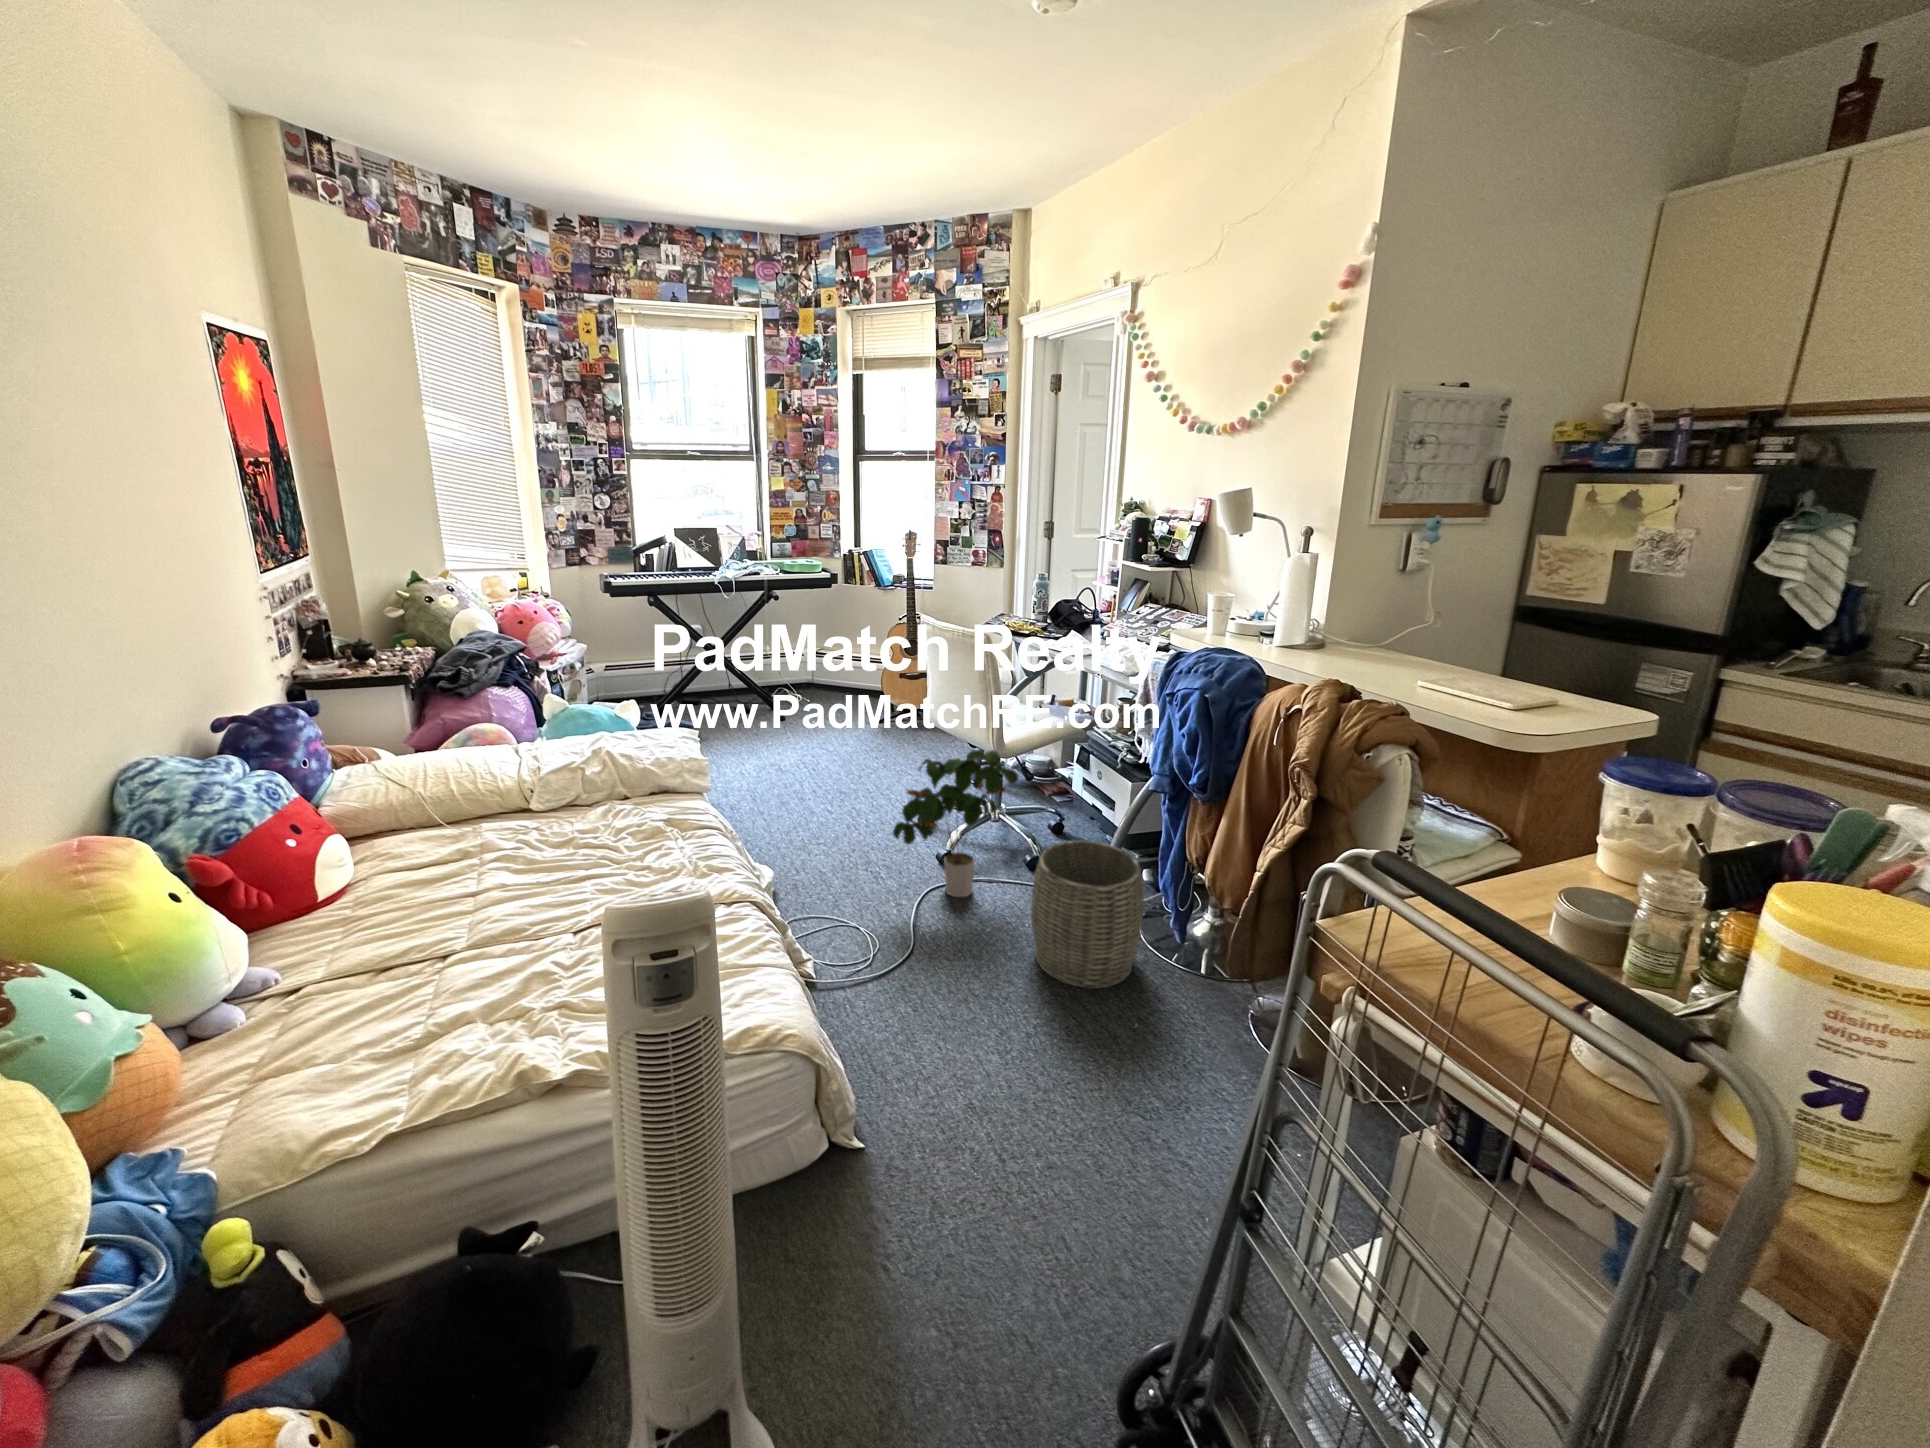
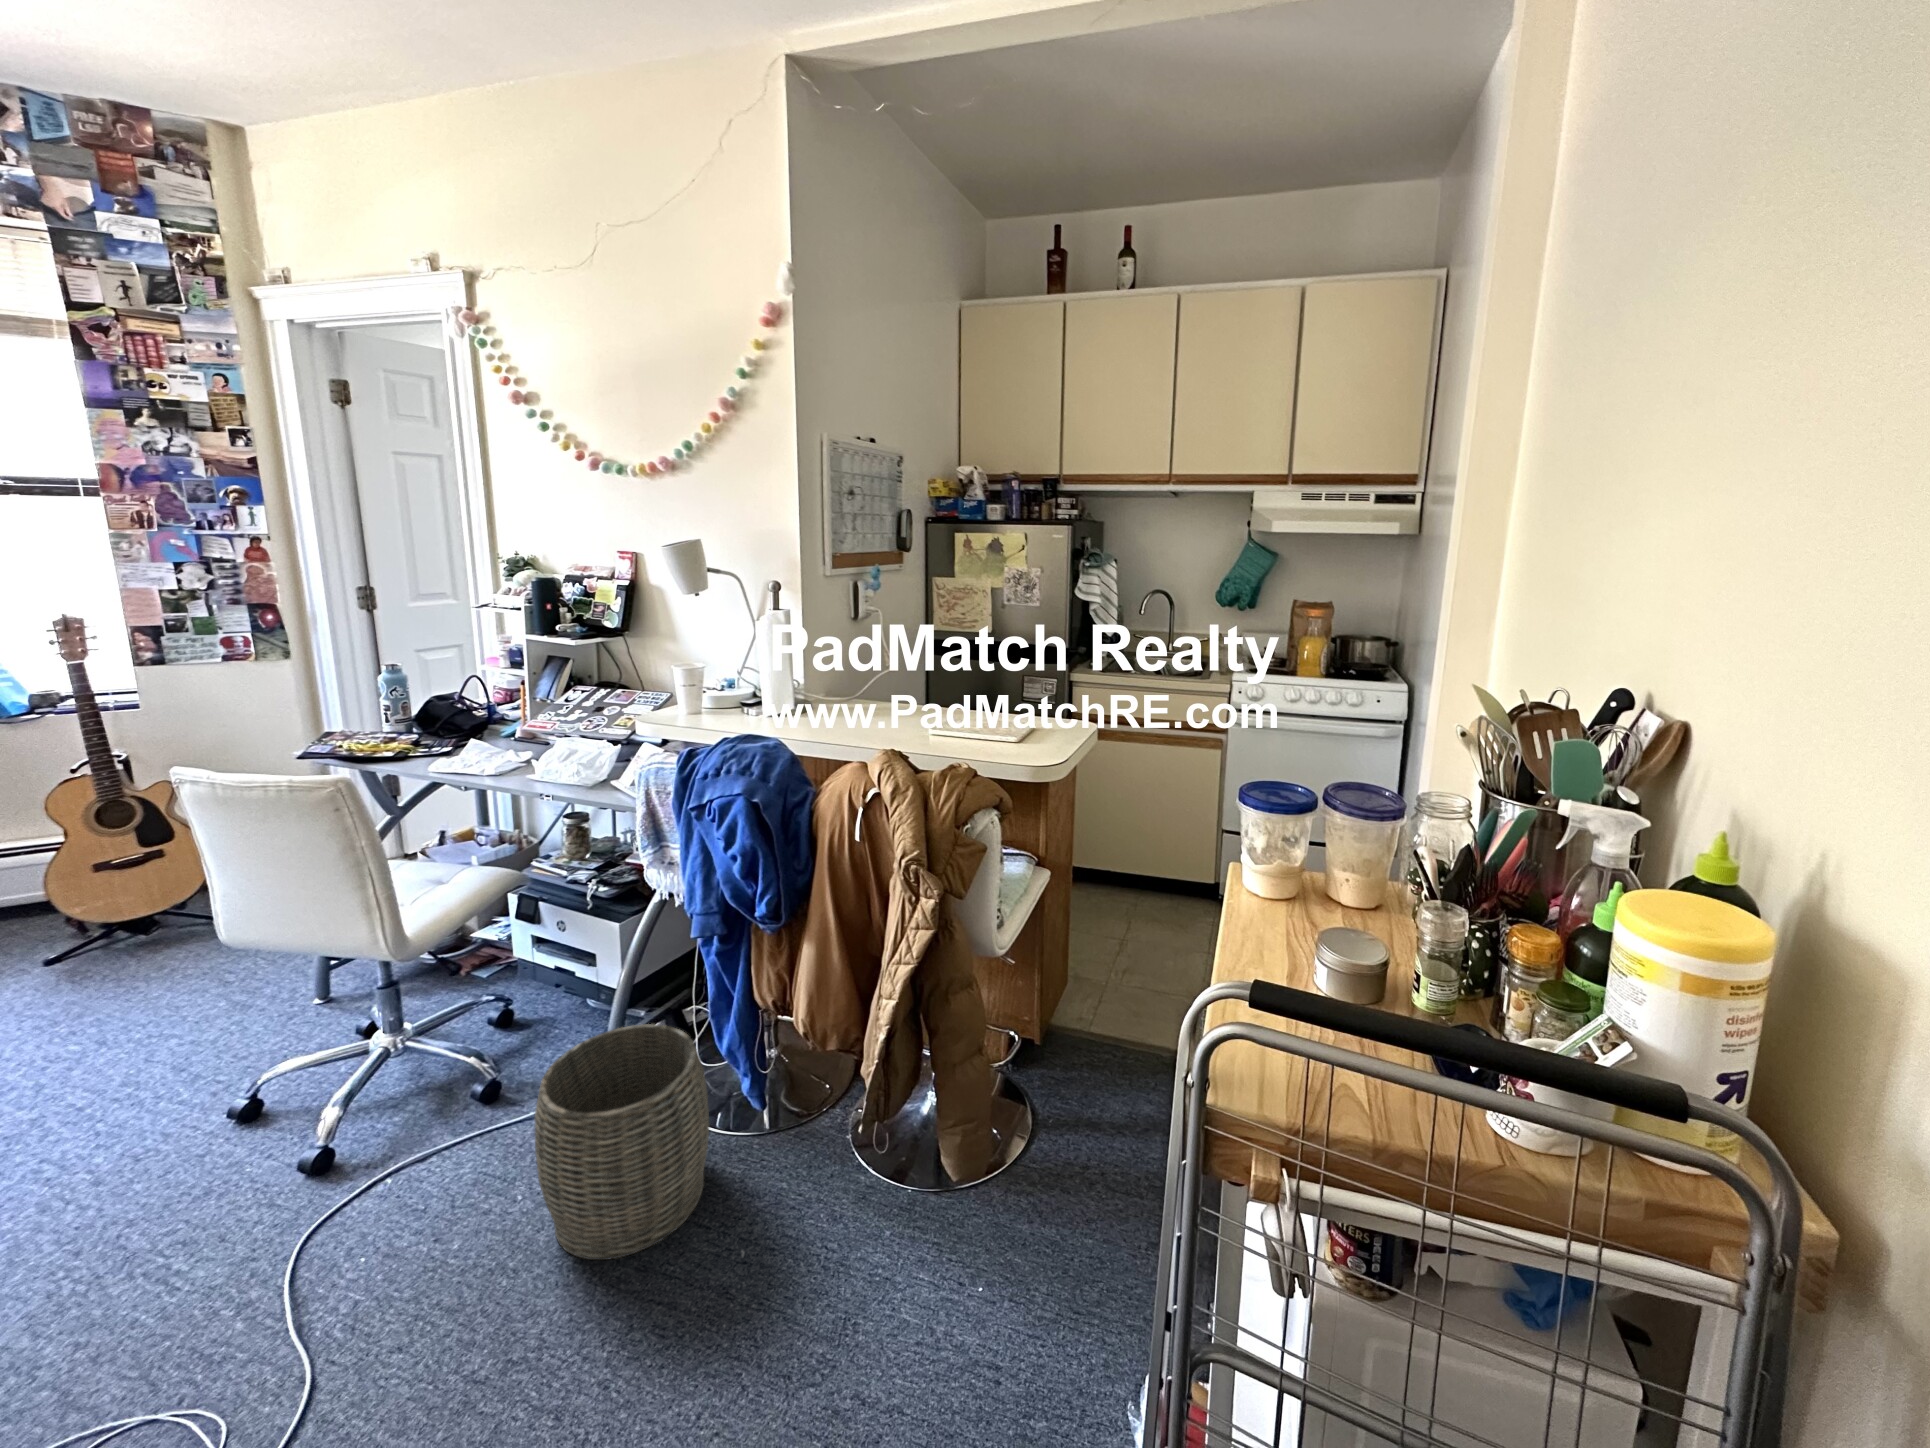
potted plant: present [893,750,1018,897] -> none [200,955,448,1227]

